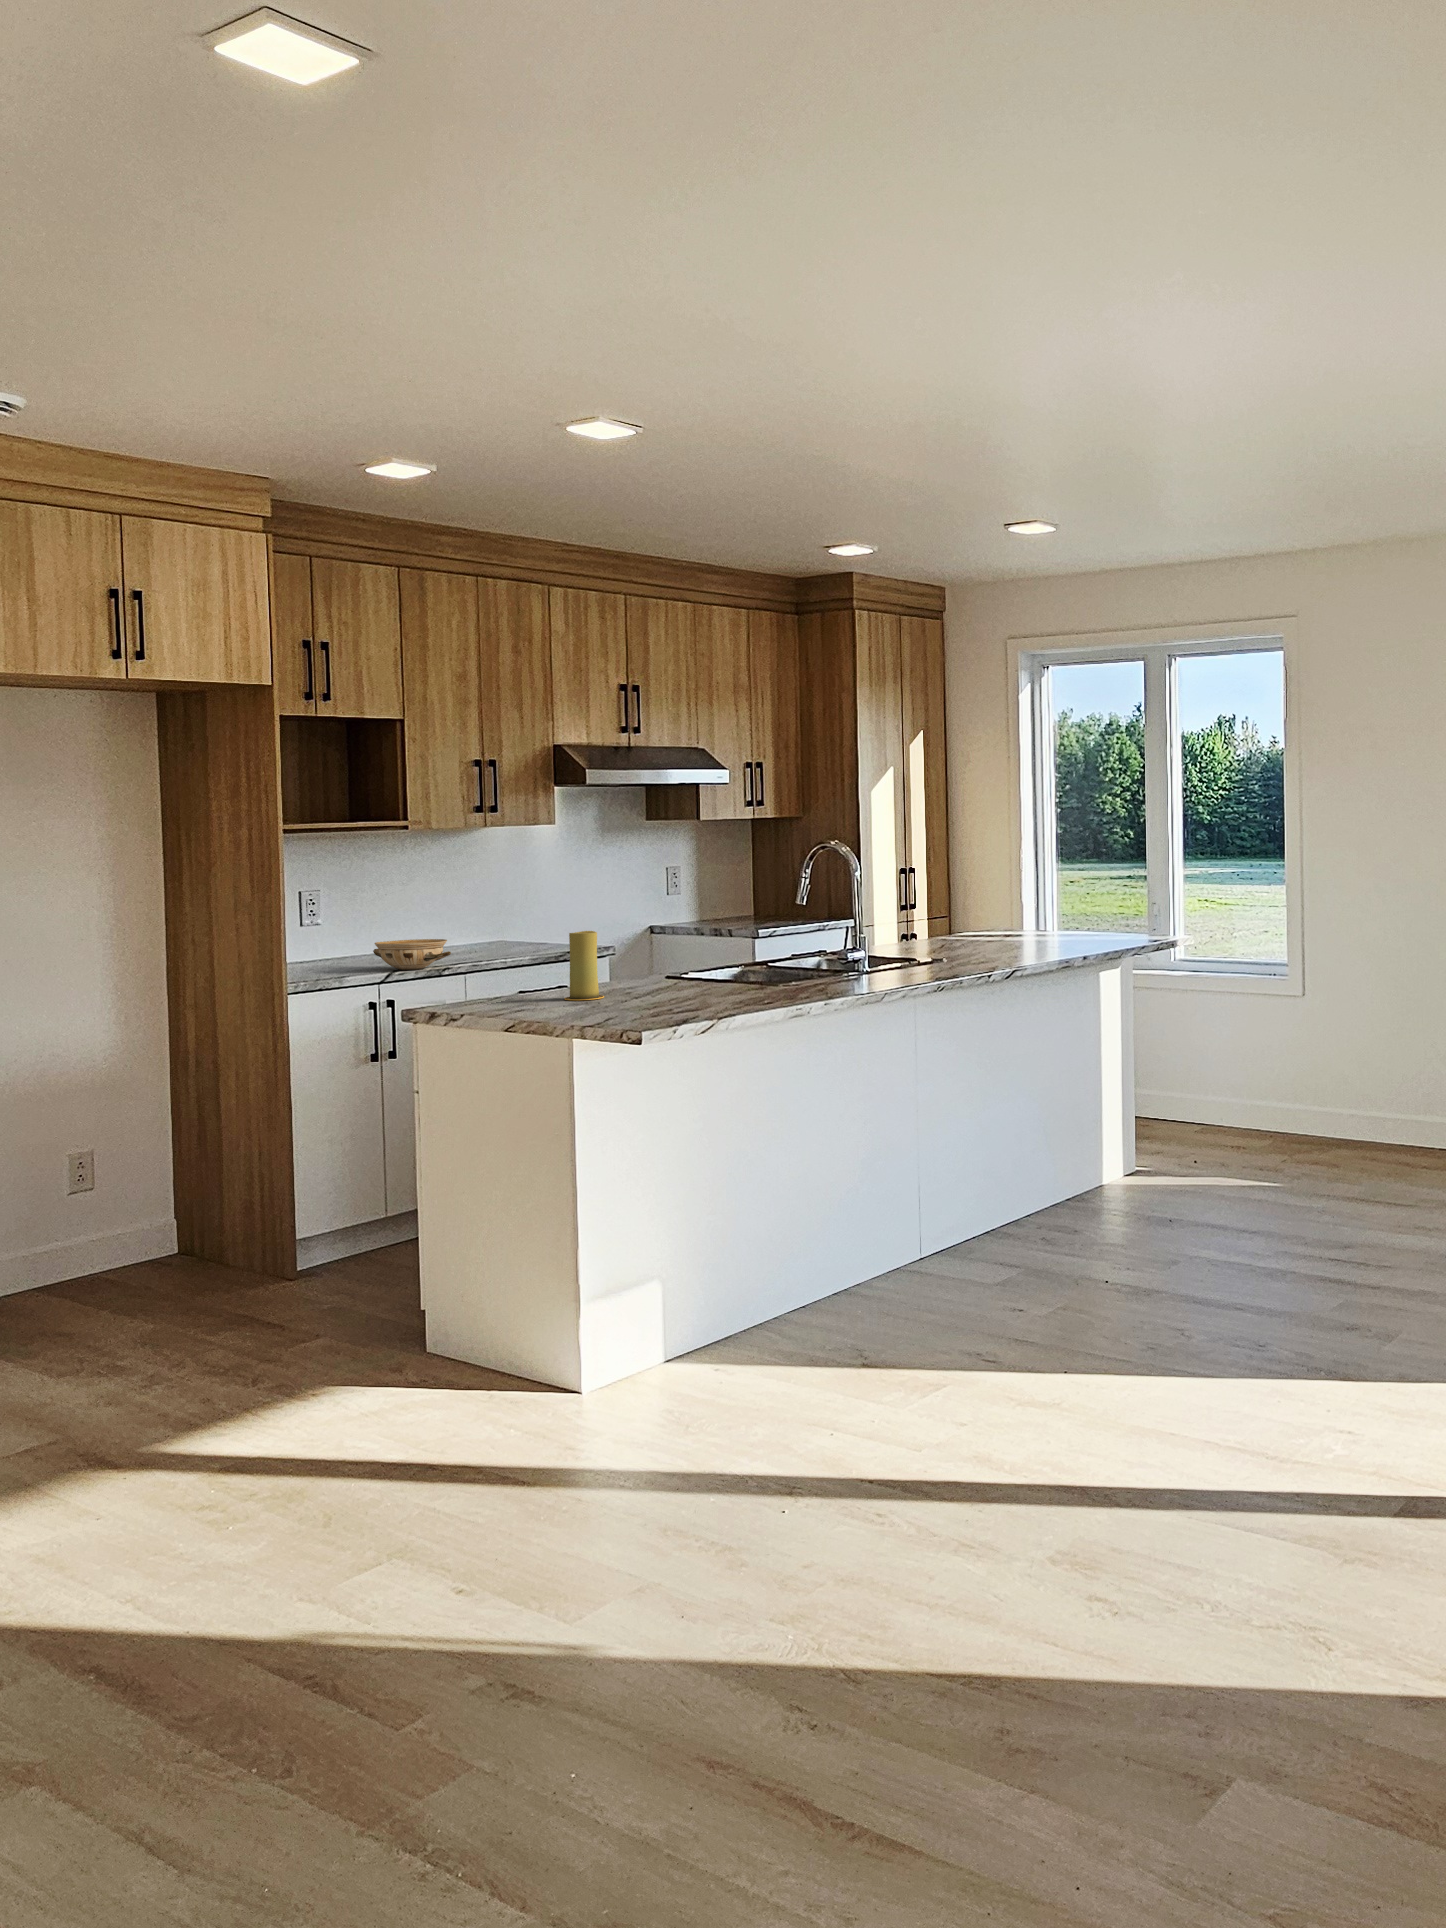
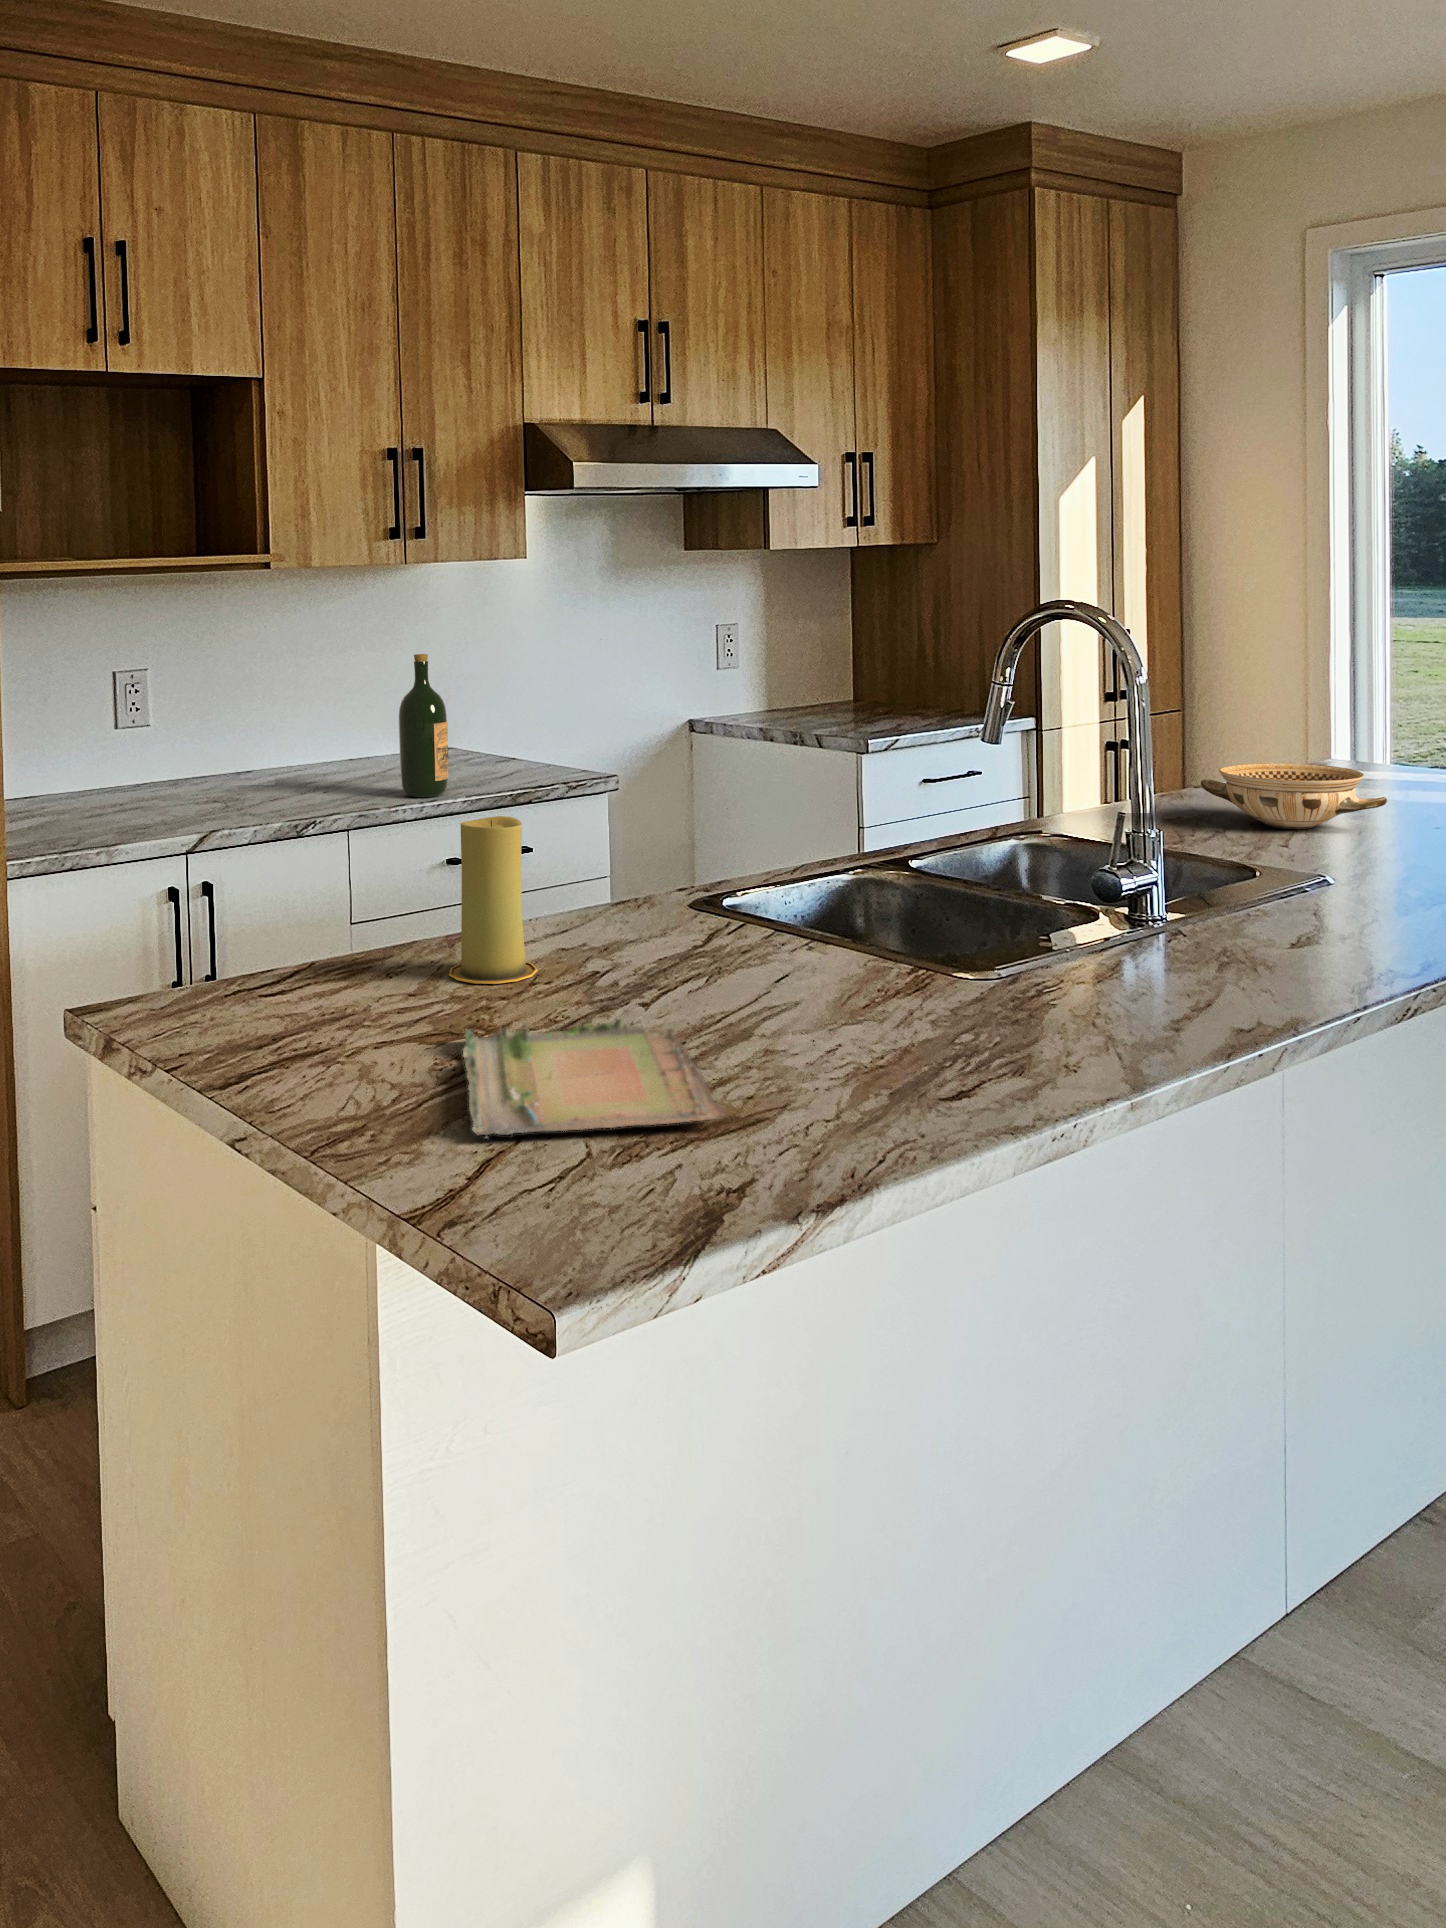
wine bottle: none [486,879,516,961] -> present [399,654,448,797]
ceramic bowl: present [373,939,451,970] -> present [1201,763,1387,829]
tray: none [584,992,693,1021] -> present [463,1009,725,1139]

